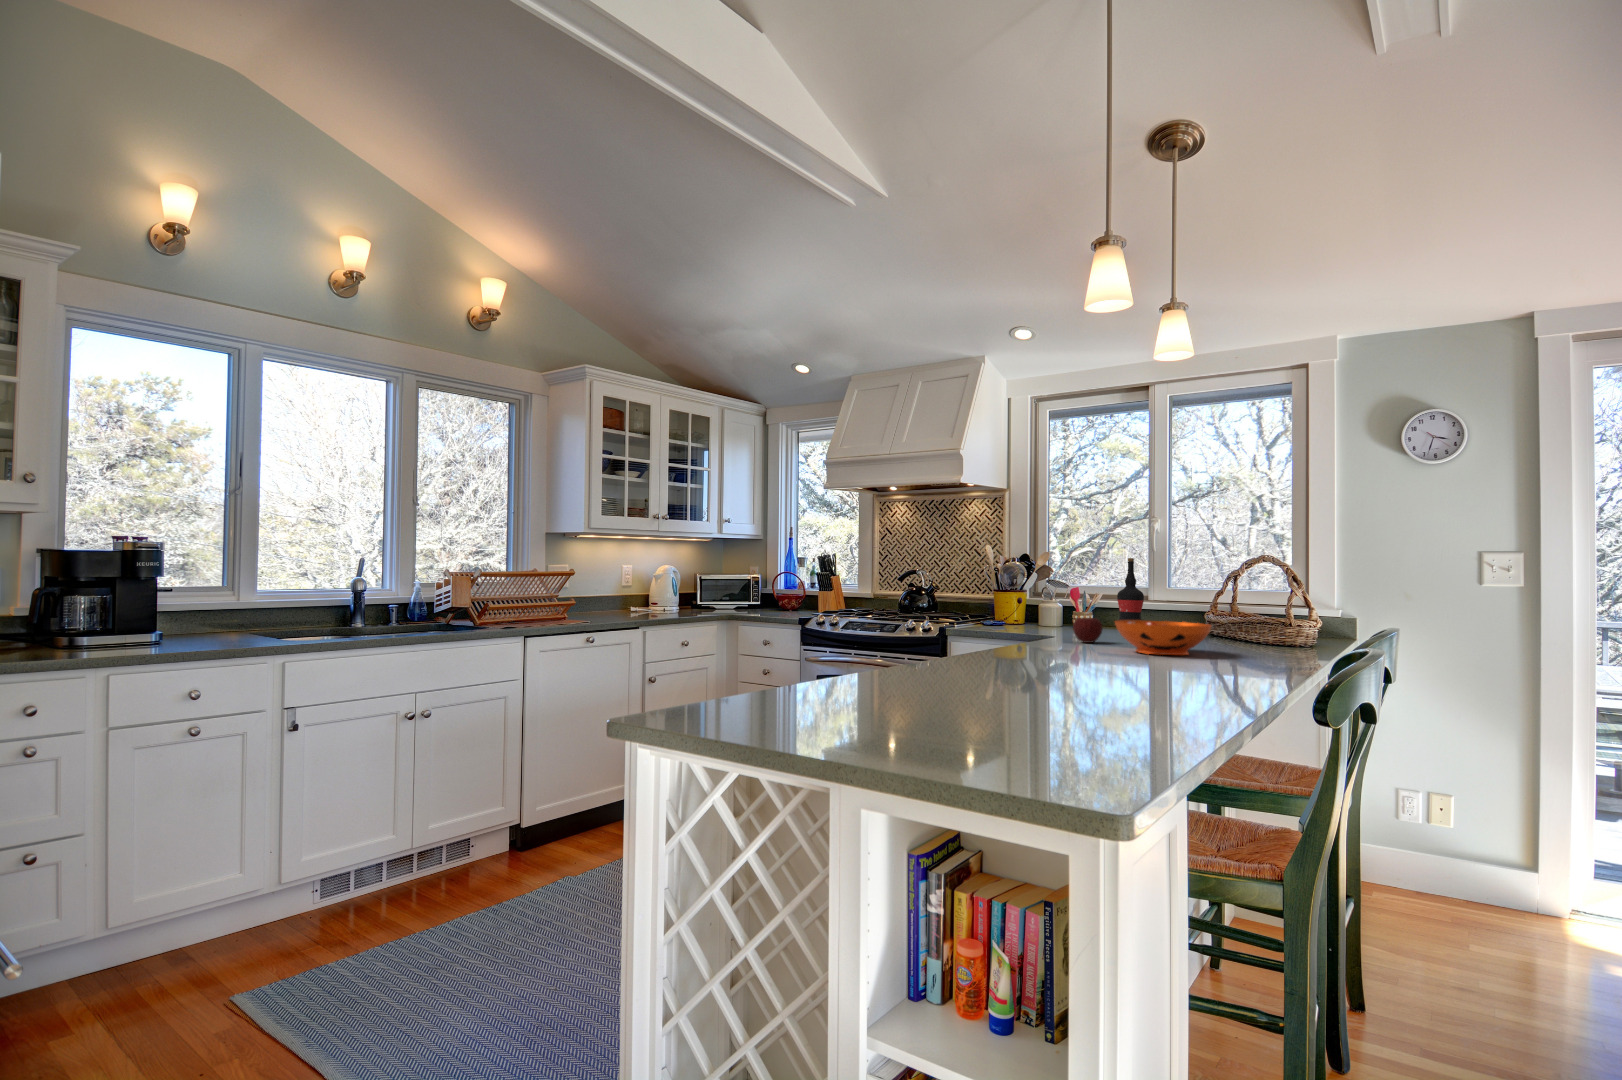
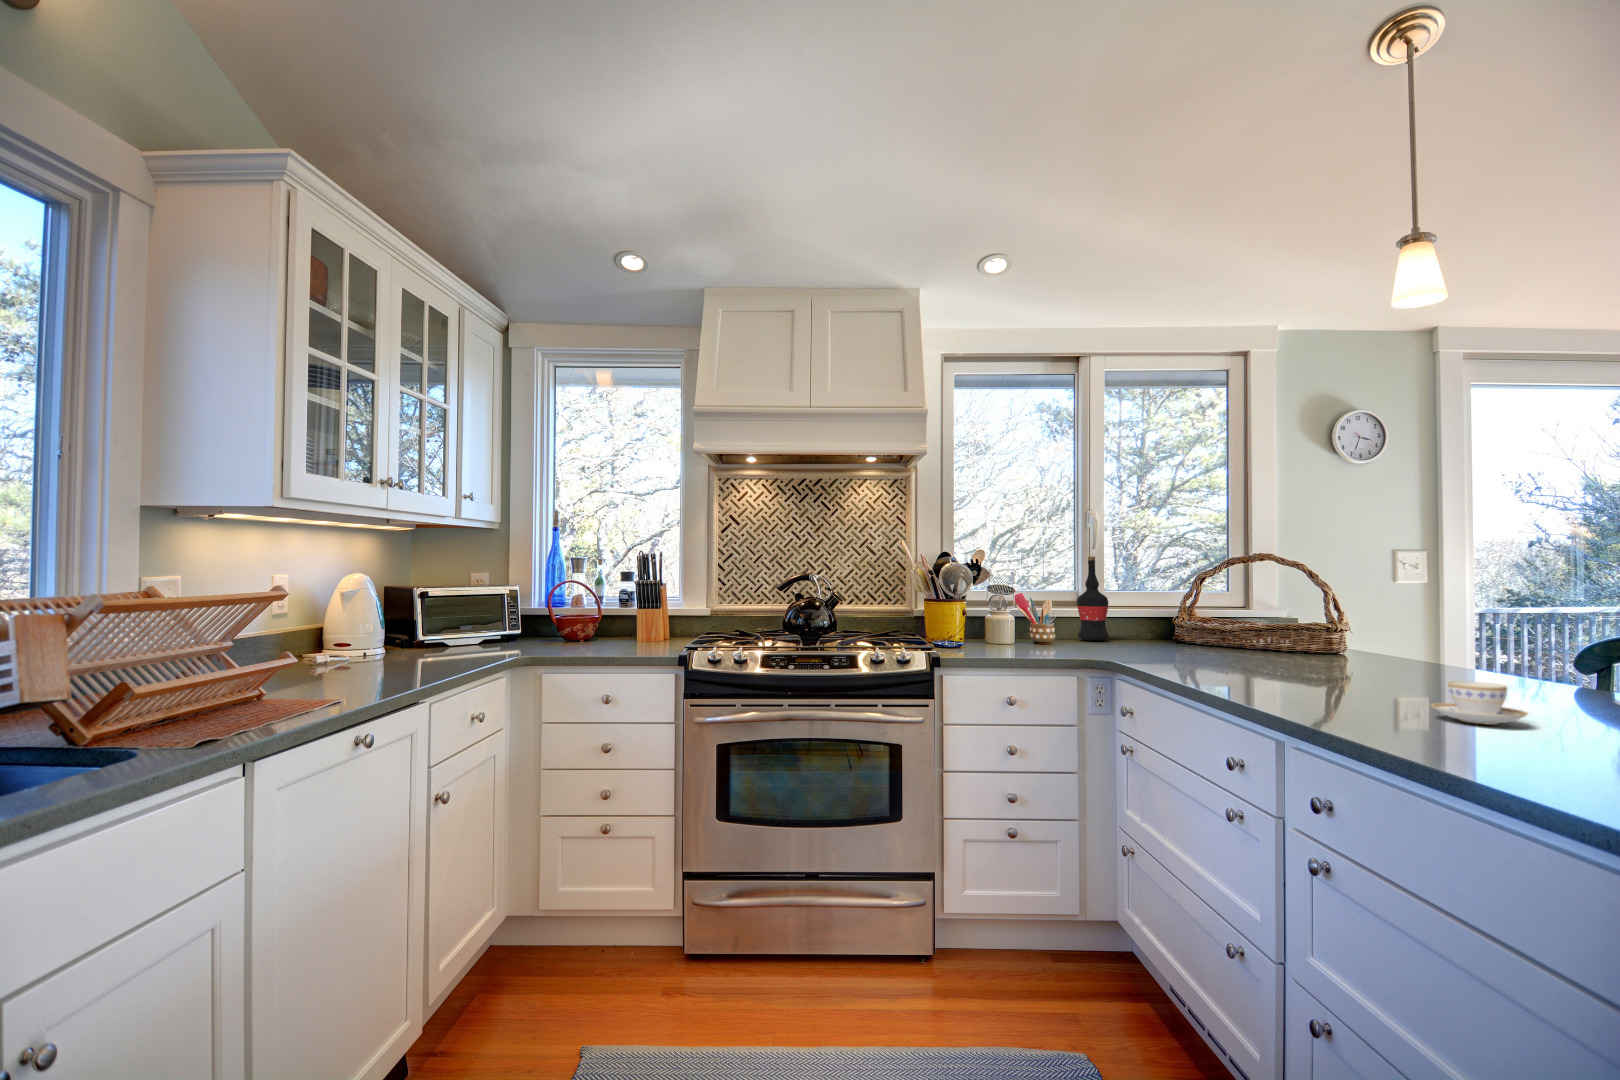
apple: present [1073,618,1103,643] -> none [1205,629,1248,669]
decorative bowl: present [1115,620,1211,655] -> none [1322,635,1477,683]
teacup: none [1006,637,1049,661] -> present [1431,681,1528,725]

